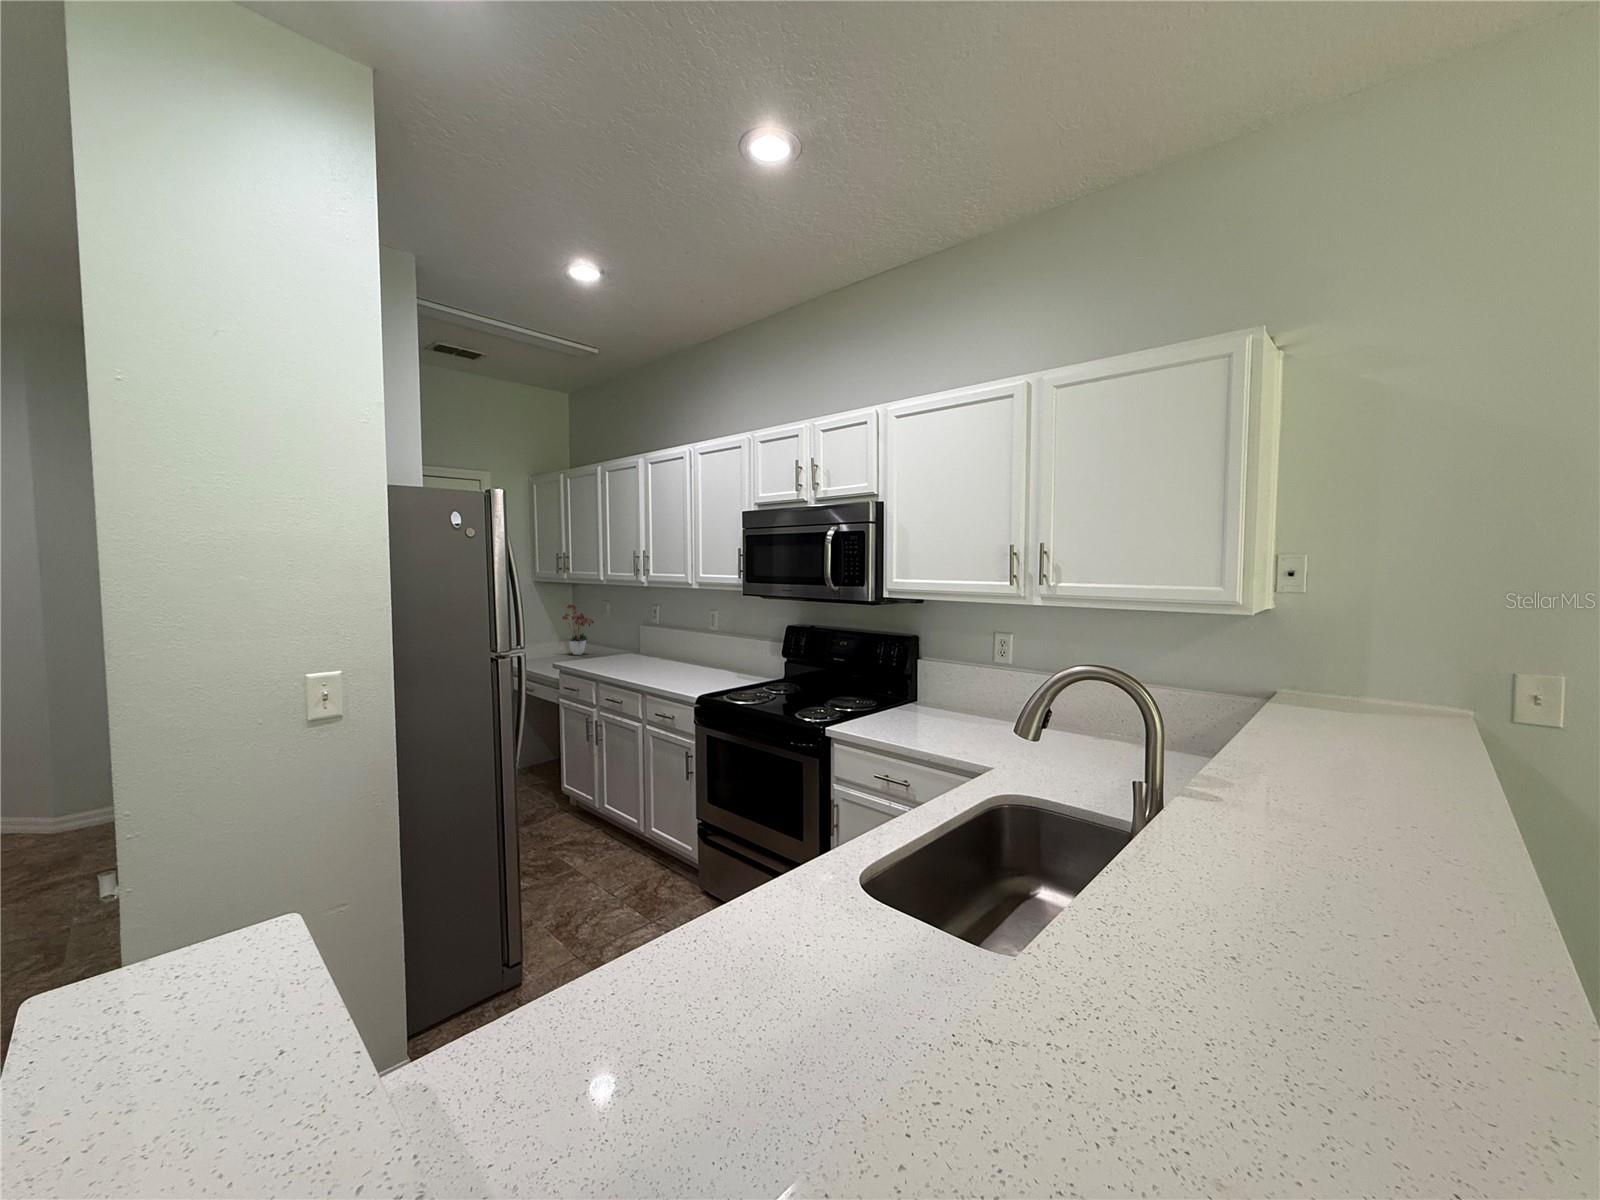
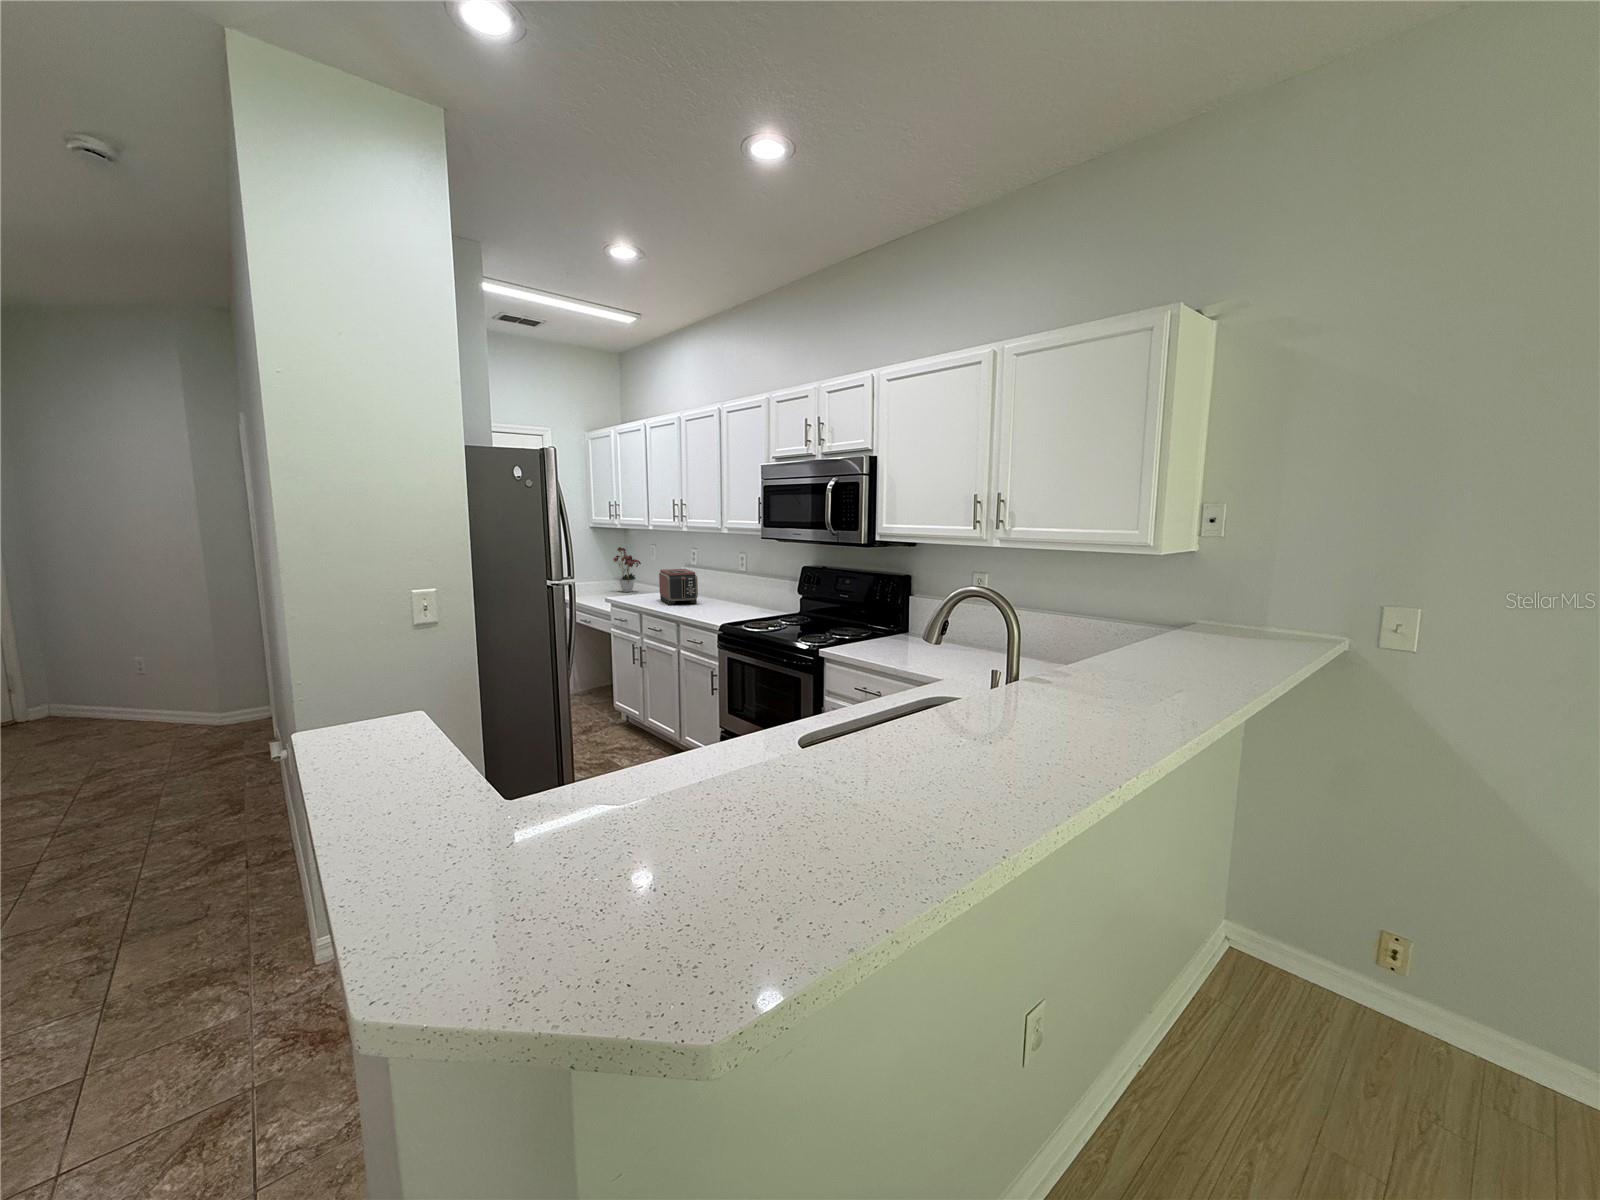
toaster: none [617,628,663,671] -> present [659,569,698,605]

